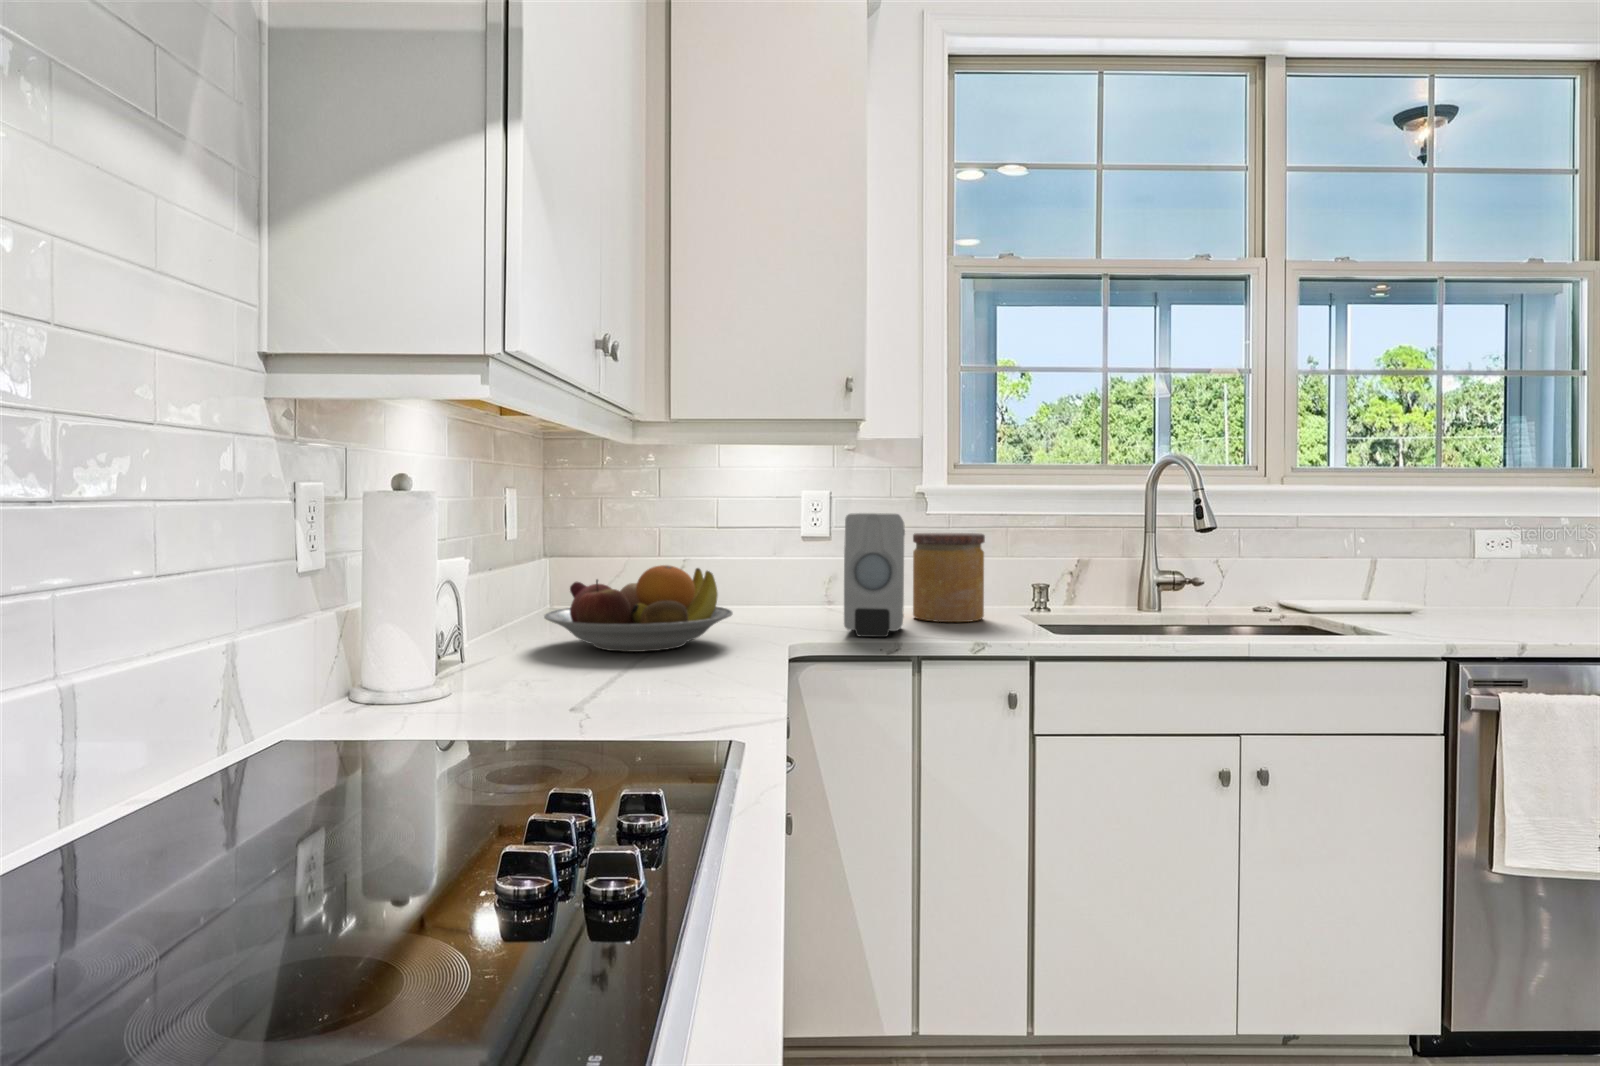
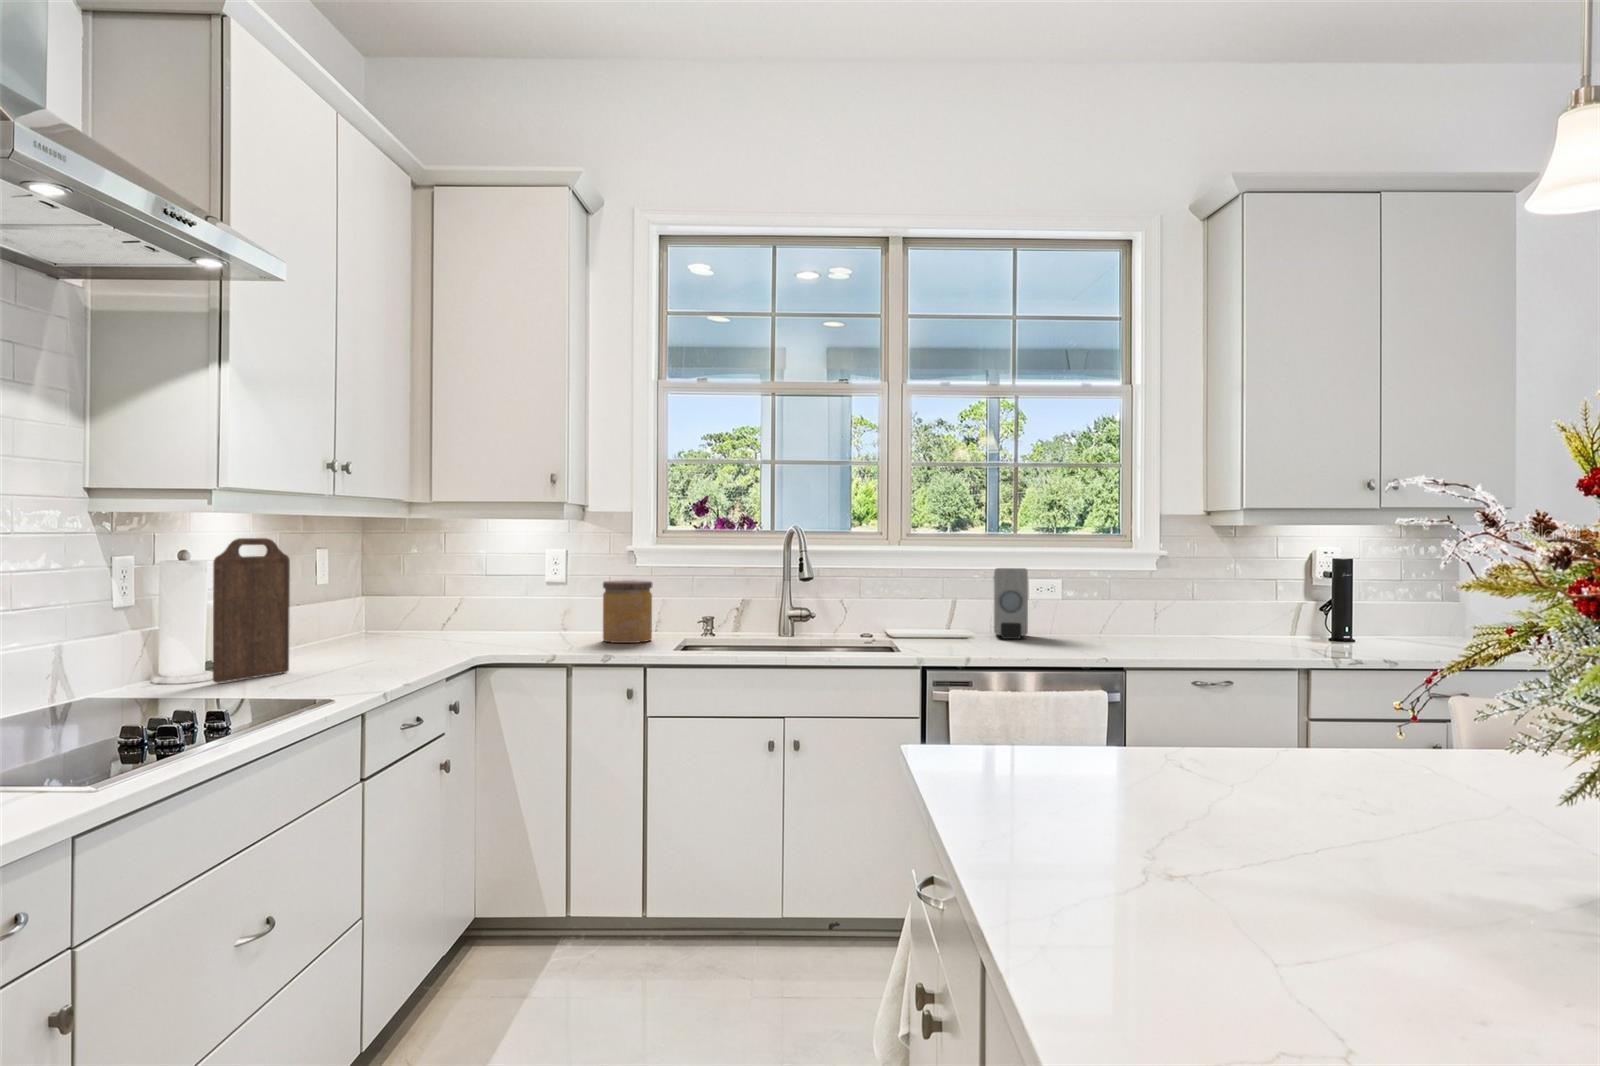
cutting board: none [442,441,548,710] -> present [213,538,290,683]
soap dispenser: present [844,513,905,637] -> present [993,568,1028,639]
fruit bowl: present [544,565,733,652] -> none [315,604,443,658]

